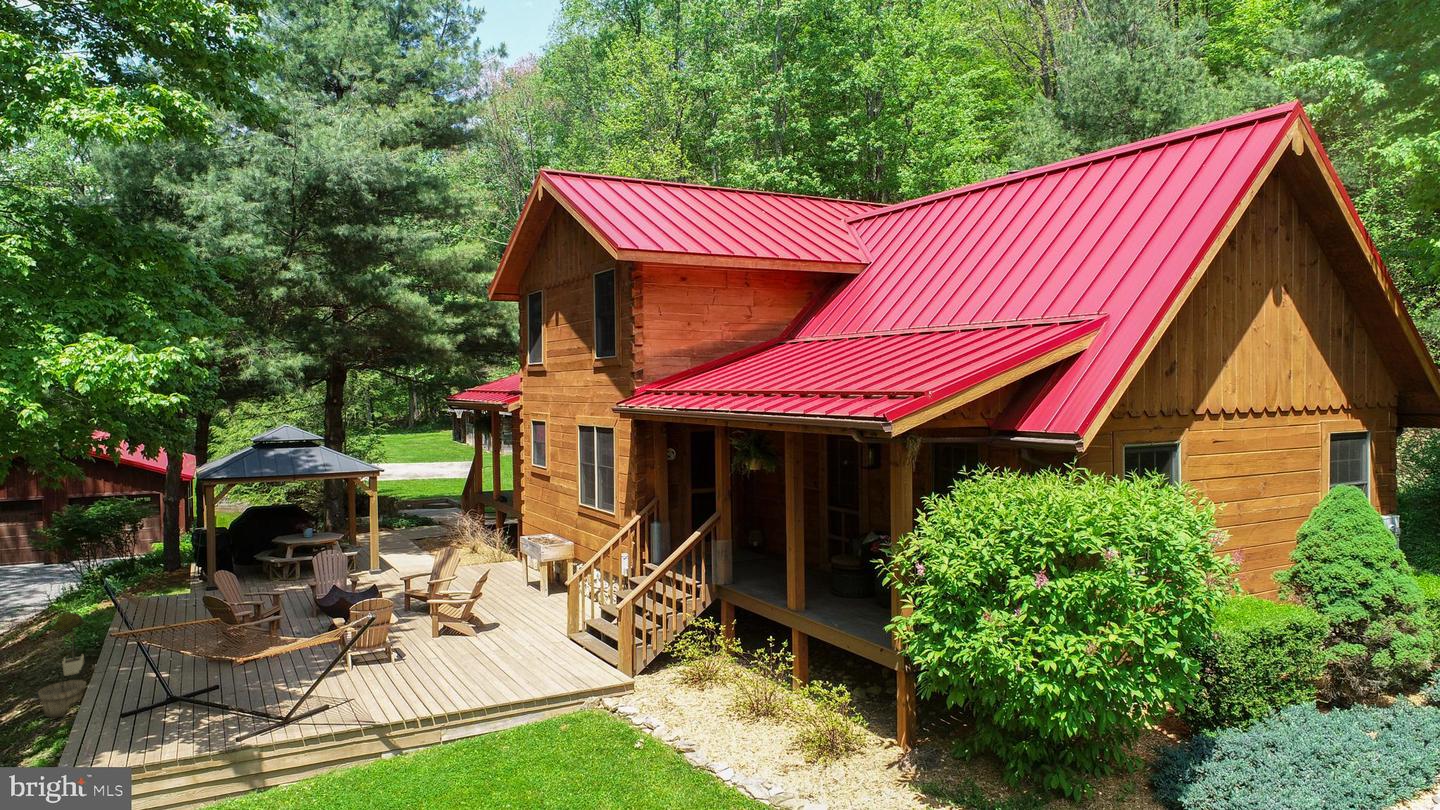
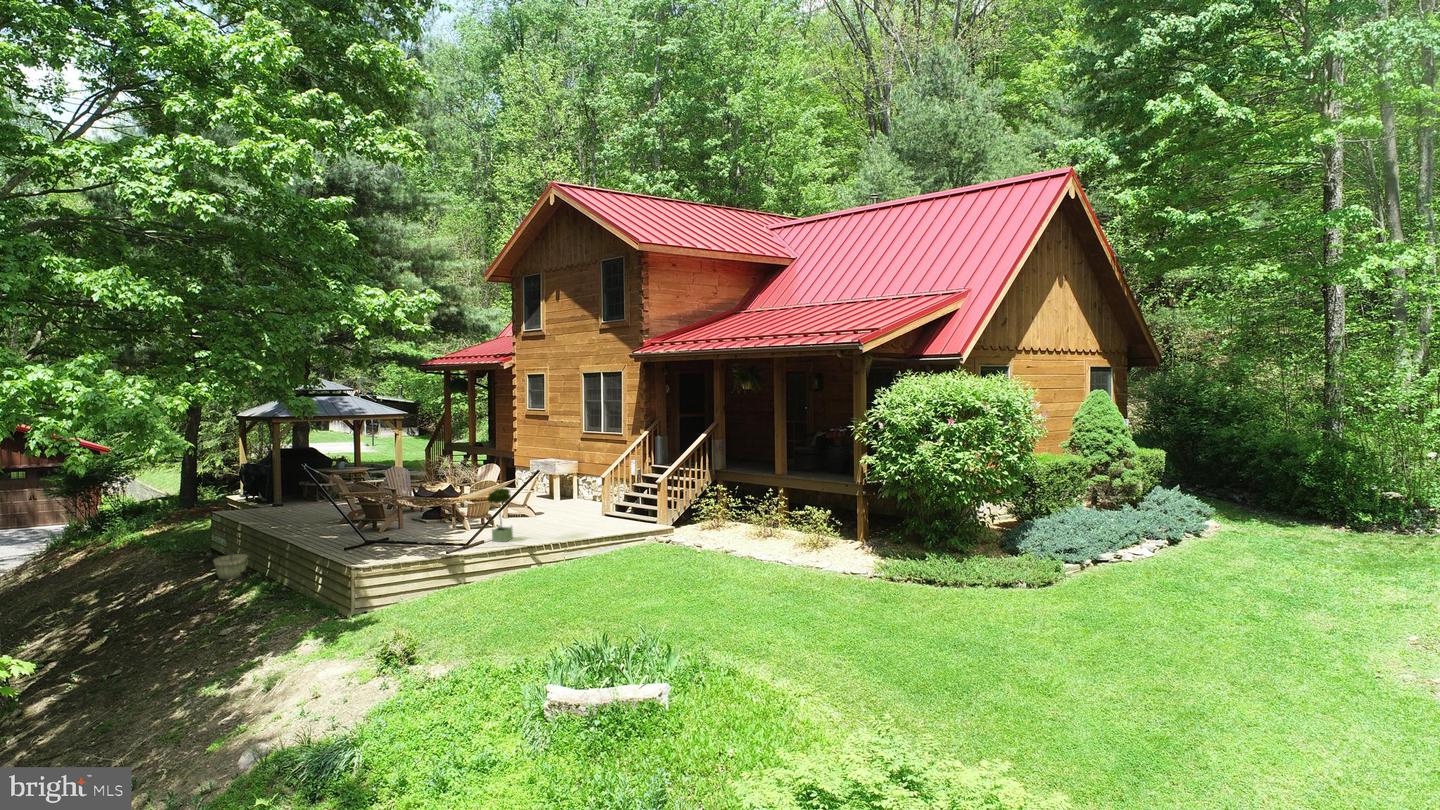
potted tree: present [54,613,84,676] -> present [488,488,513,542]

